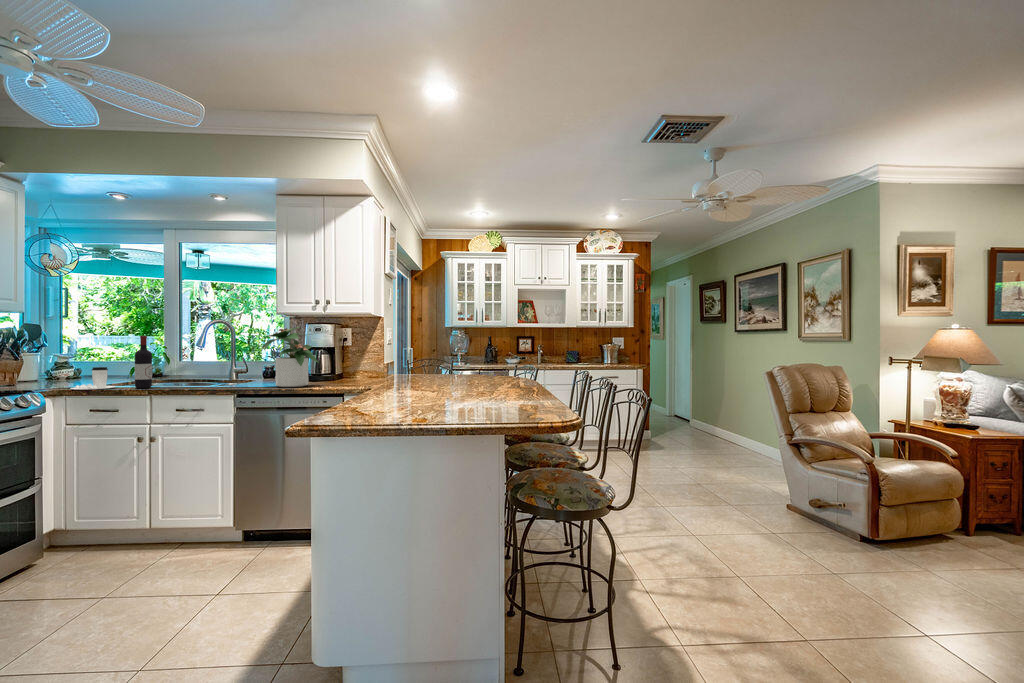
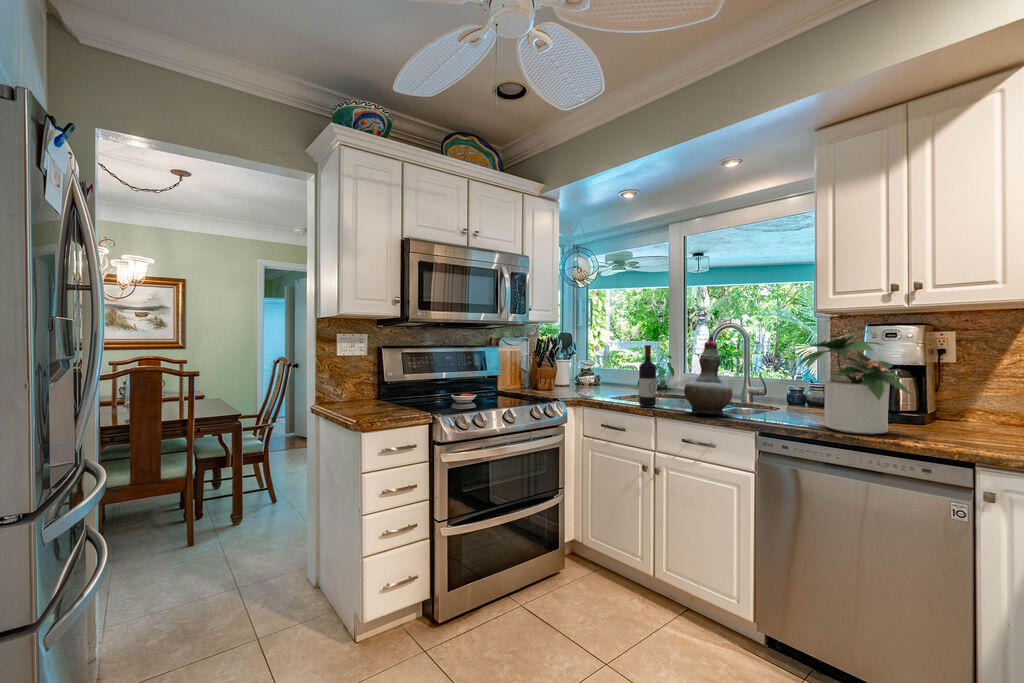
decorative vase: none [179,327,218,387] -> present [684,334,732,415]
coffee cup: present [70,367,115,390] -> none [585,379,623,403]

